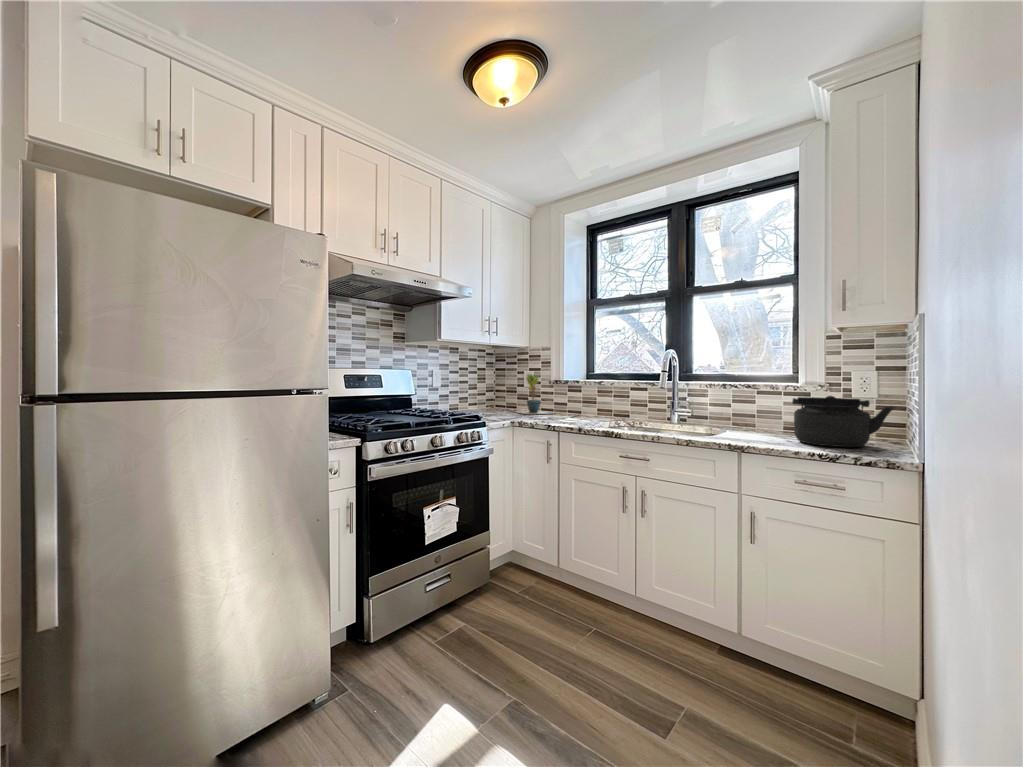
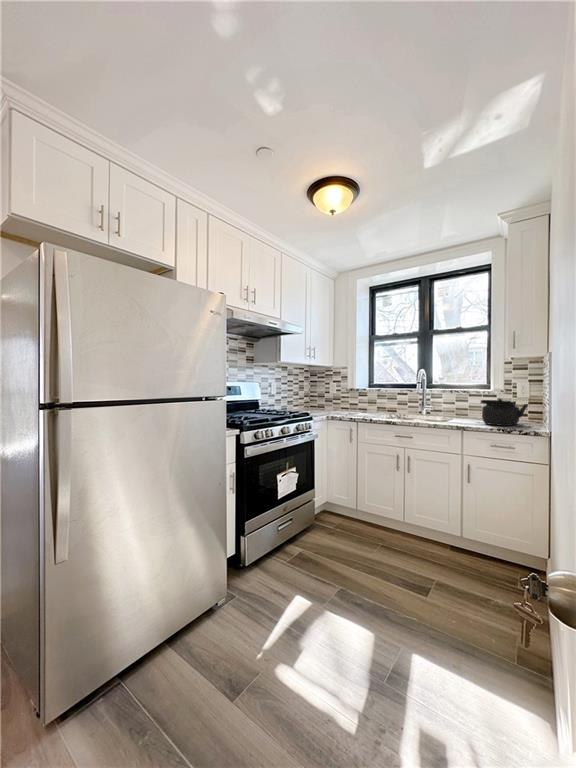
potted plant: present [517,374,550,414] -> none [322,384,351,411]

